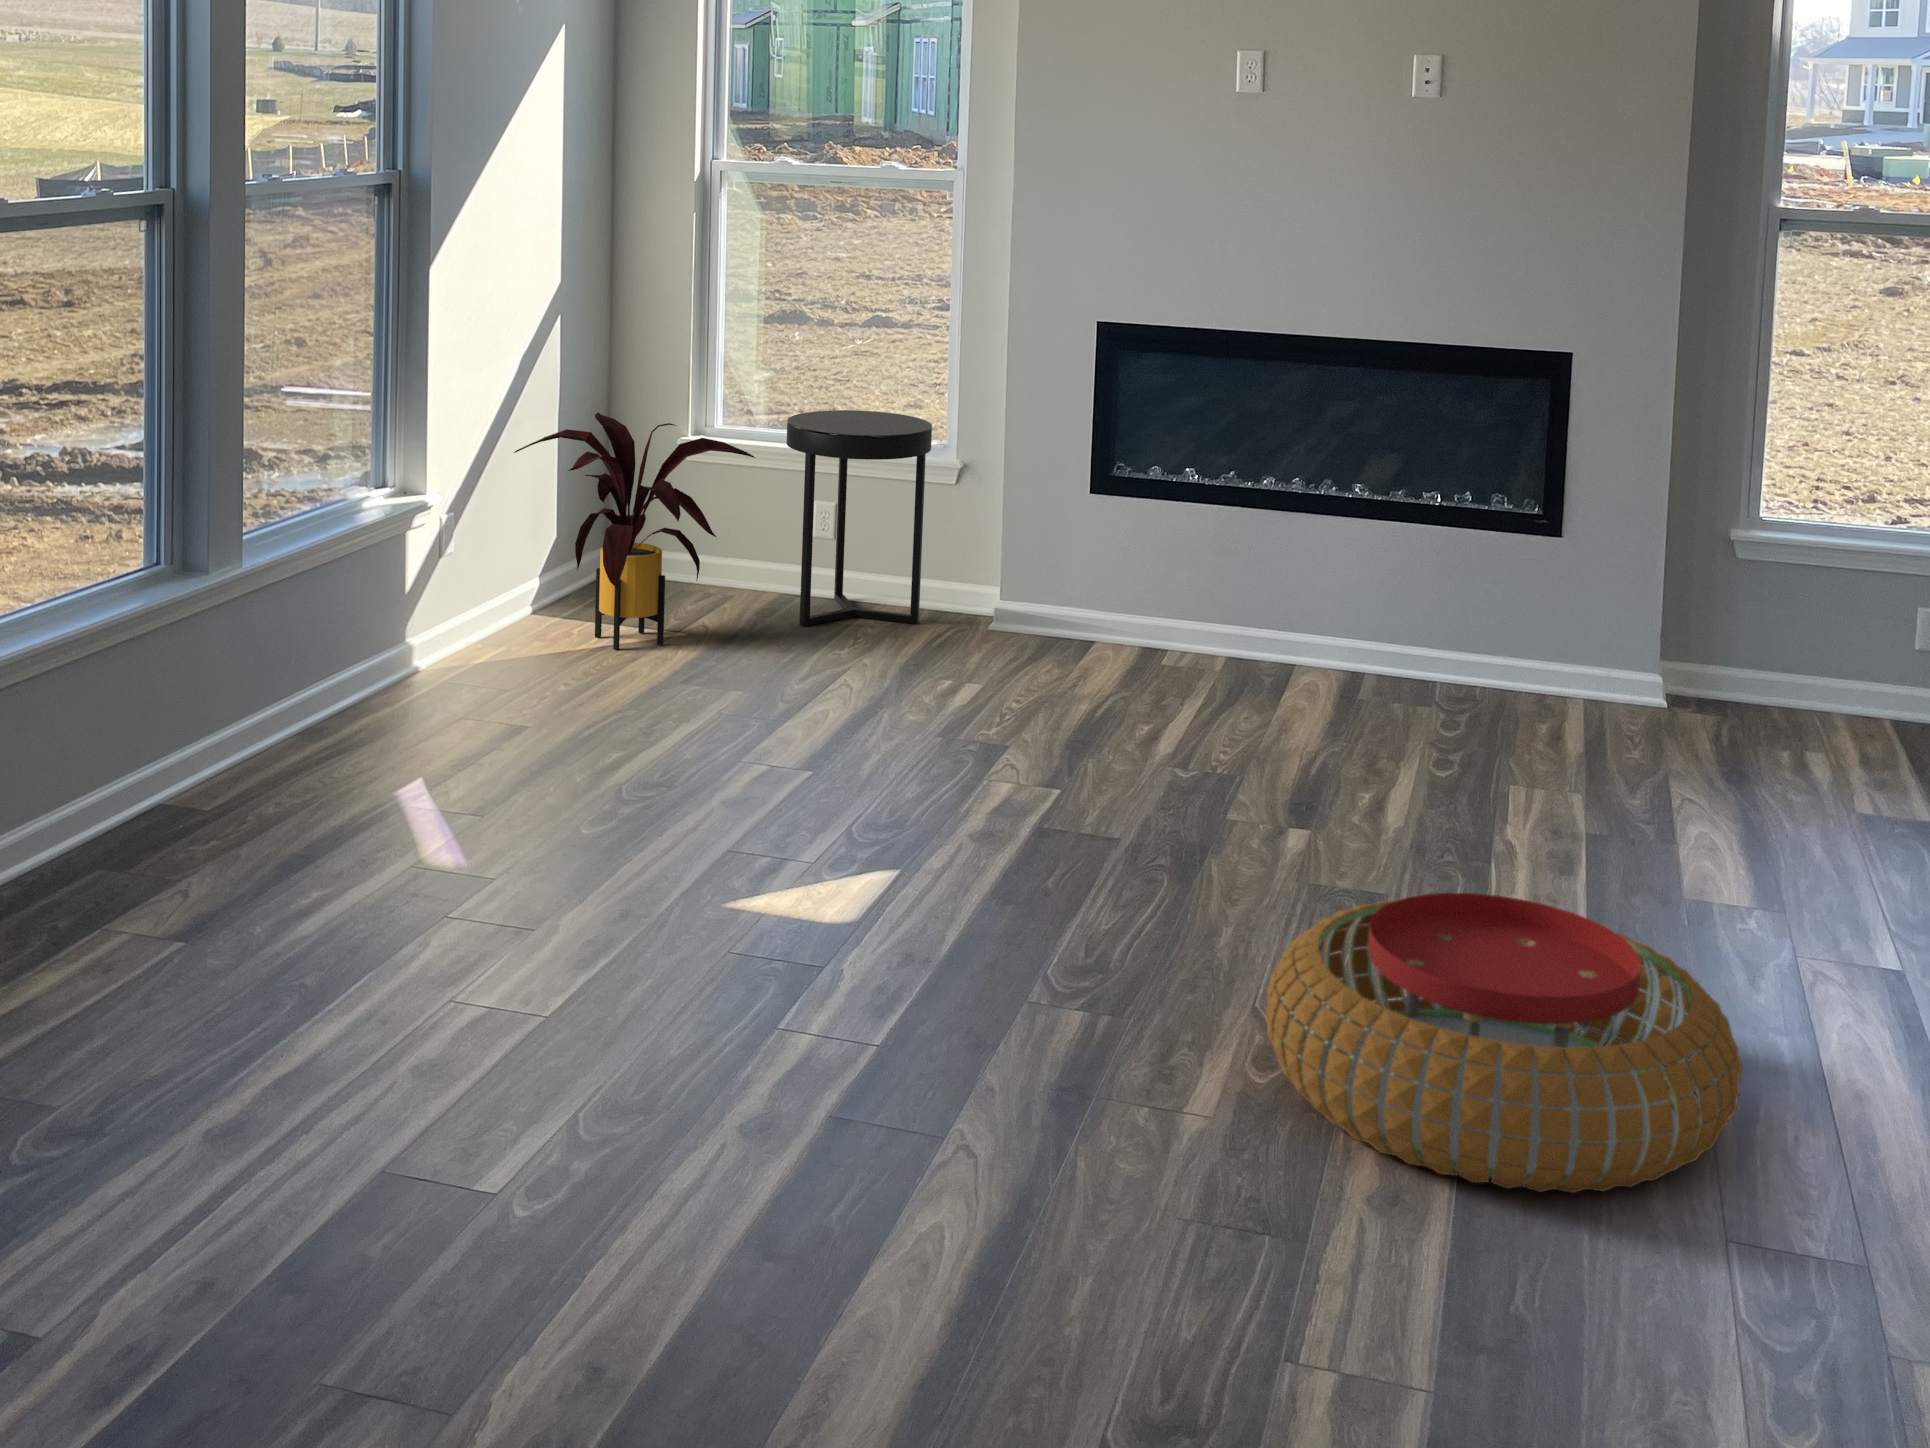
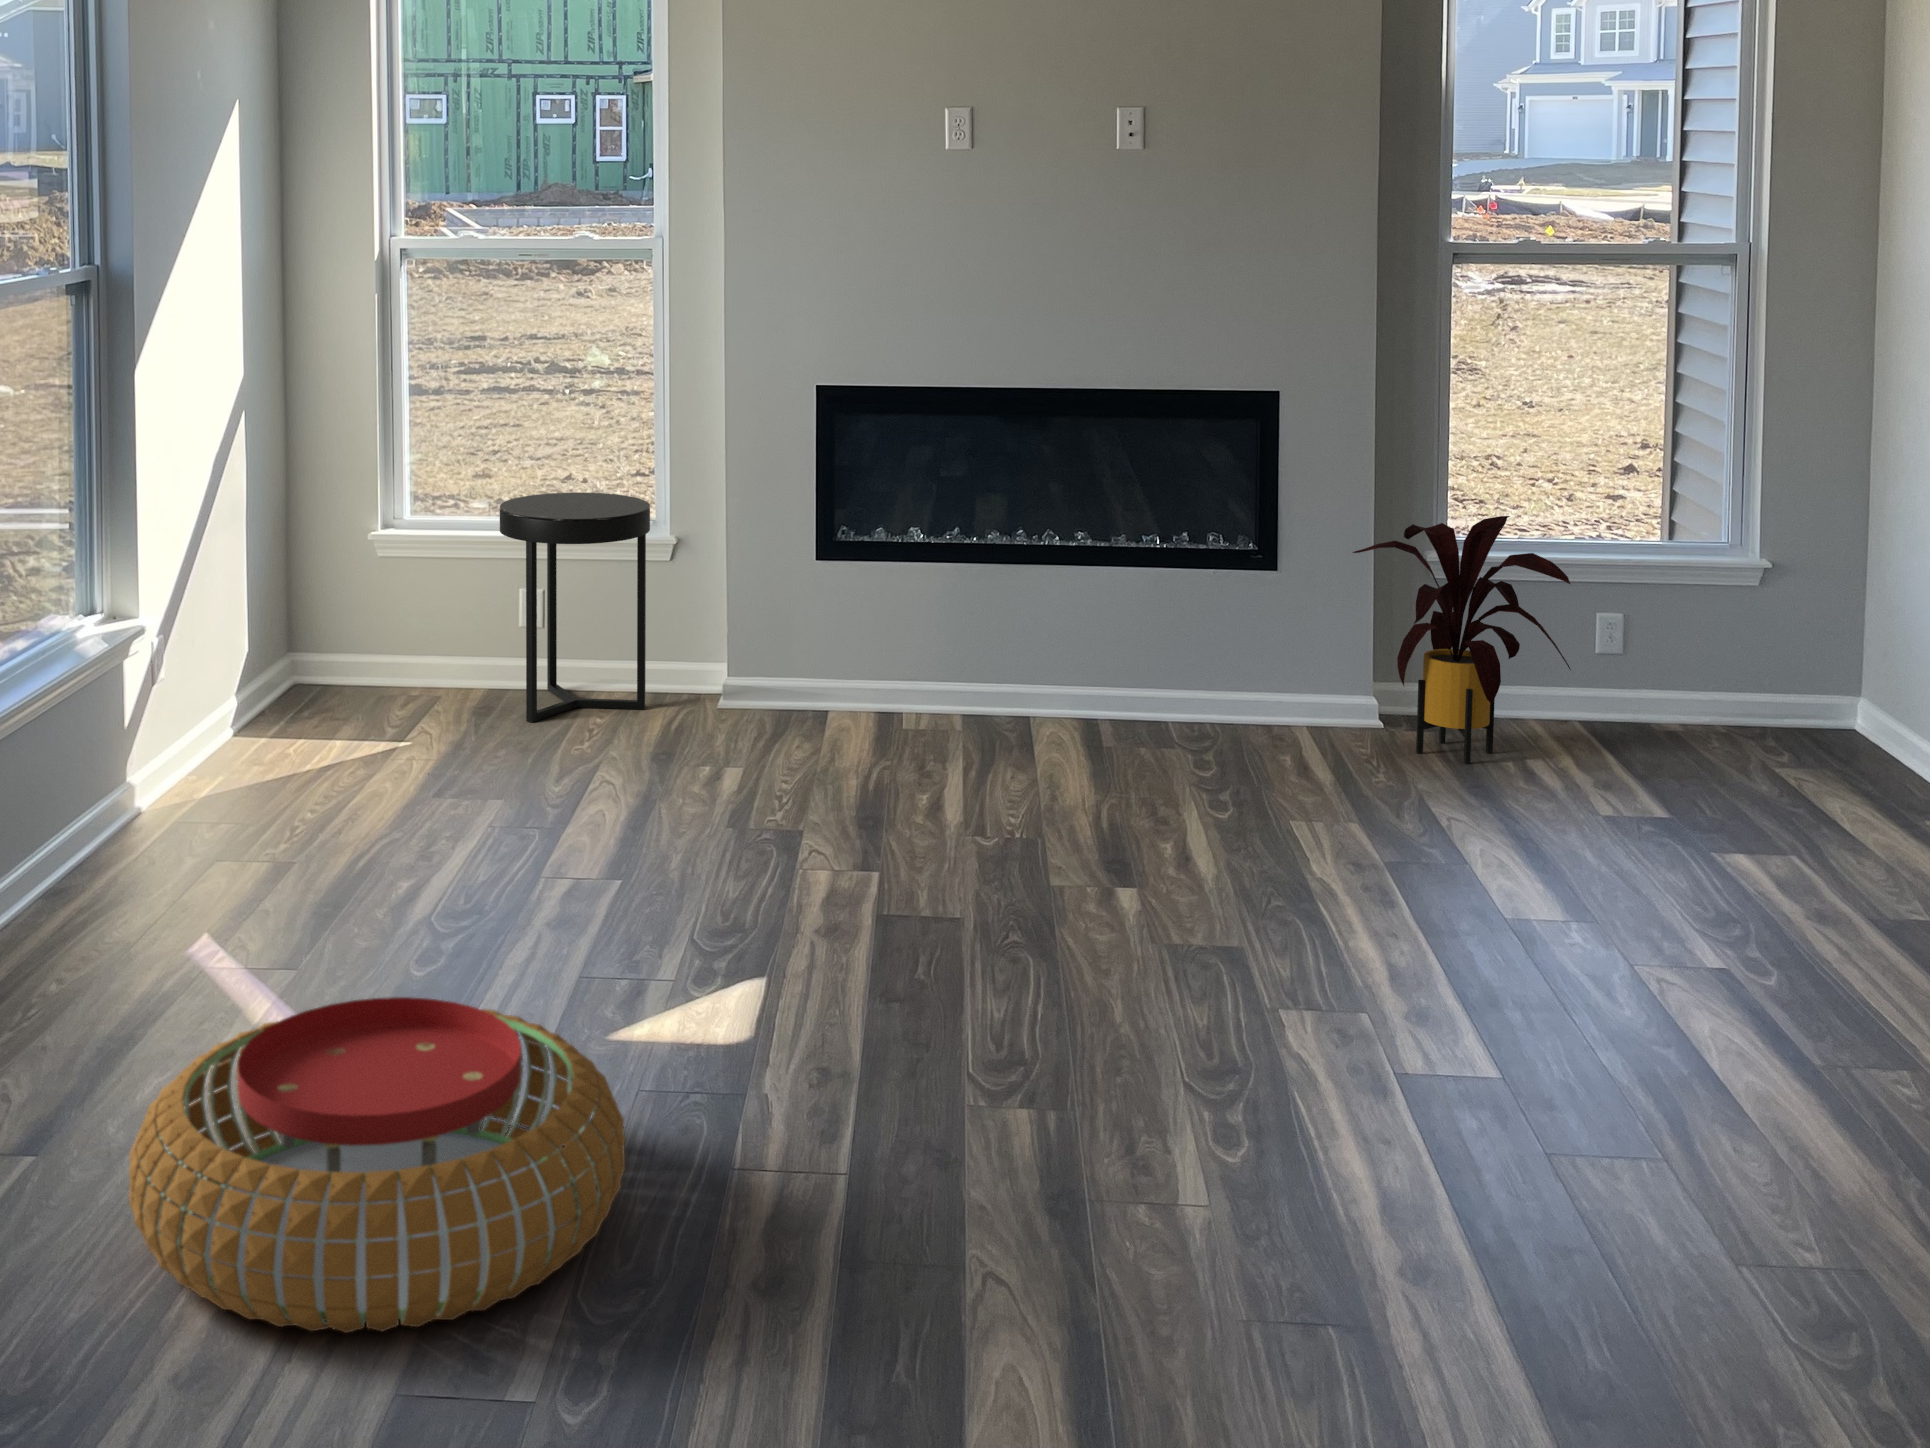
house plant: present [514,413,755,650] -> present [1353,516,1571,764]
pouf: present [1265,893,1742,1193] -> present [129,997,625,1333]

